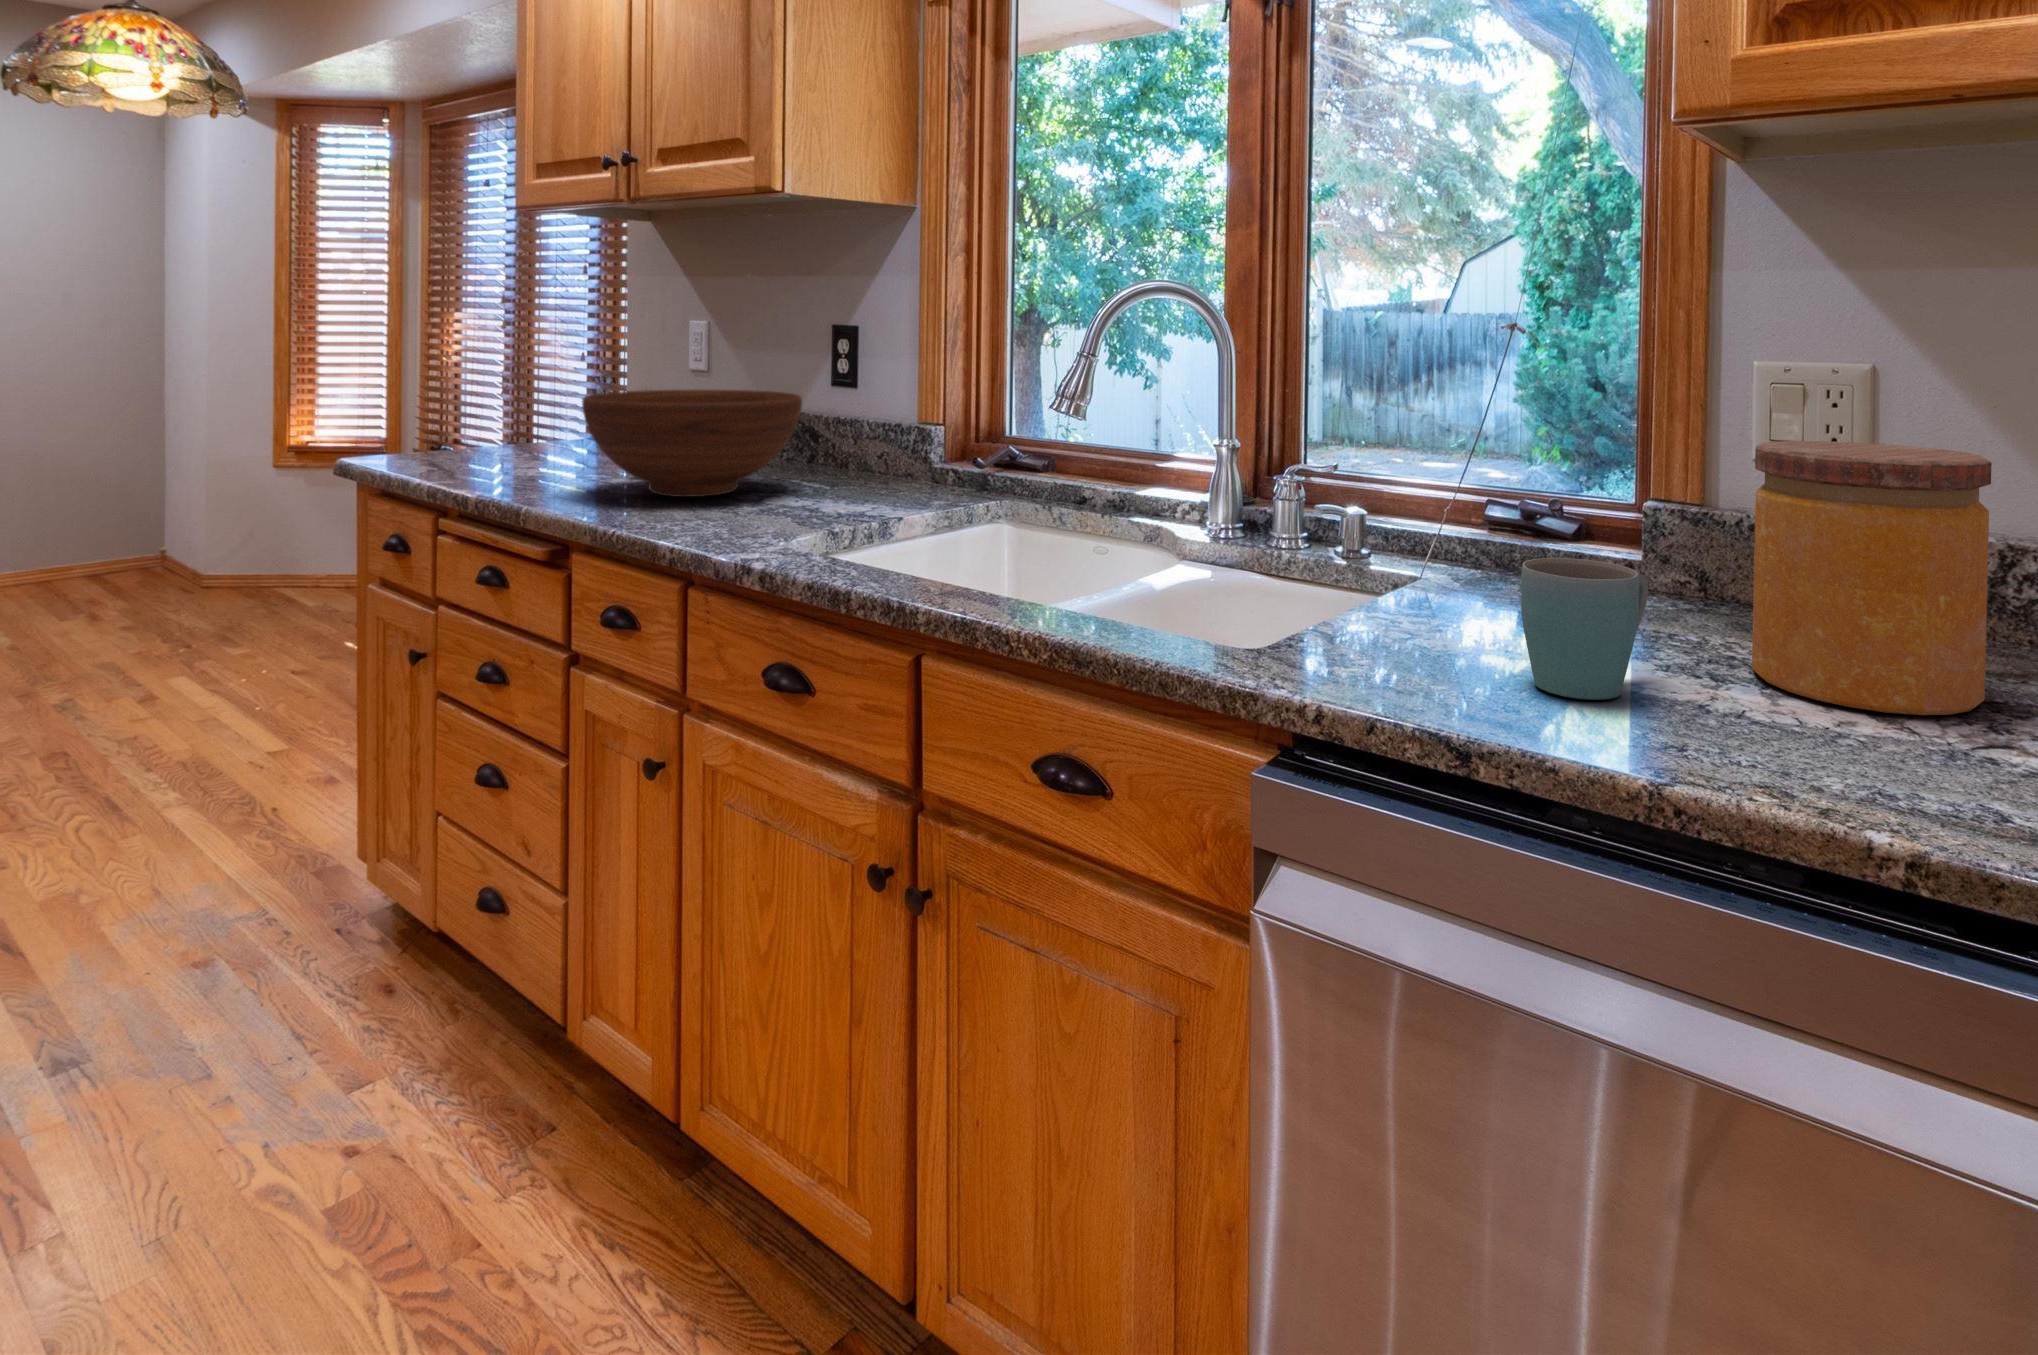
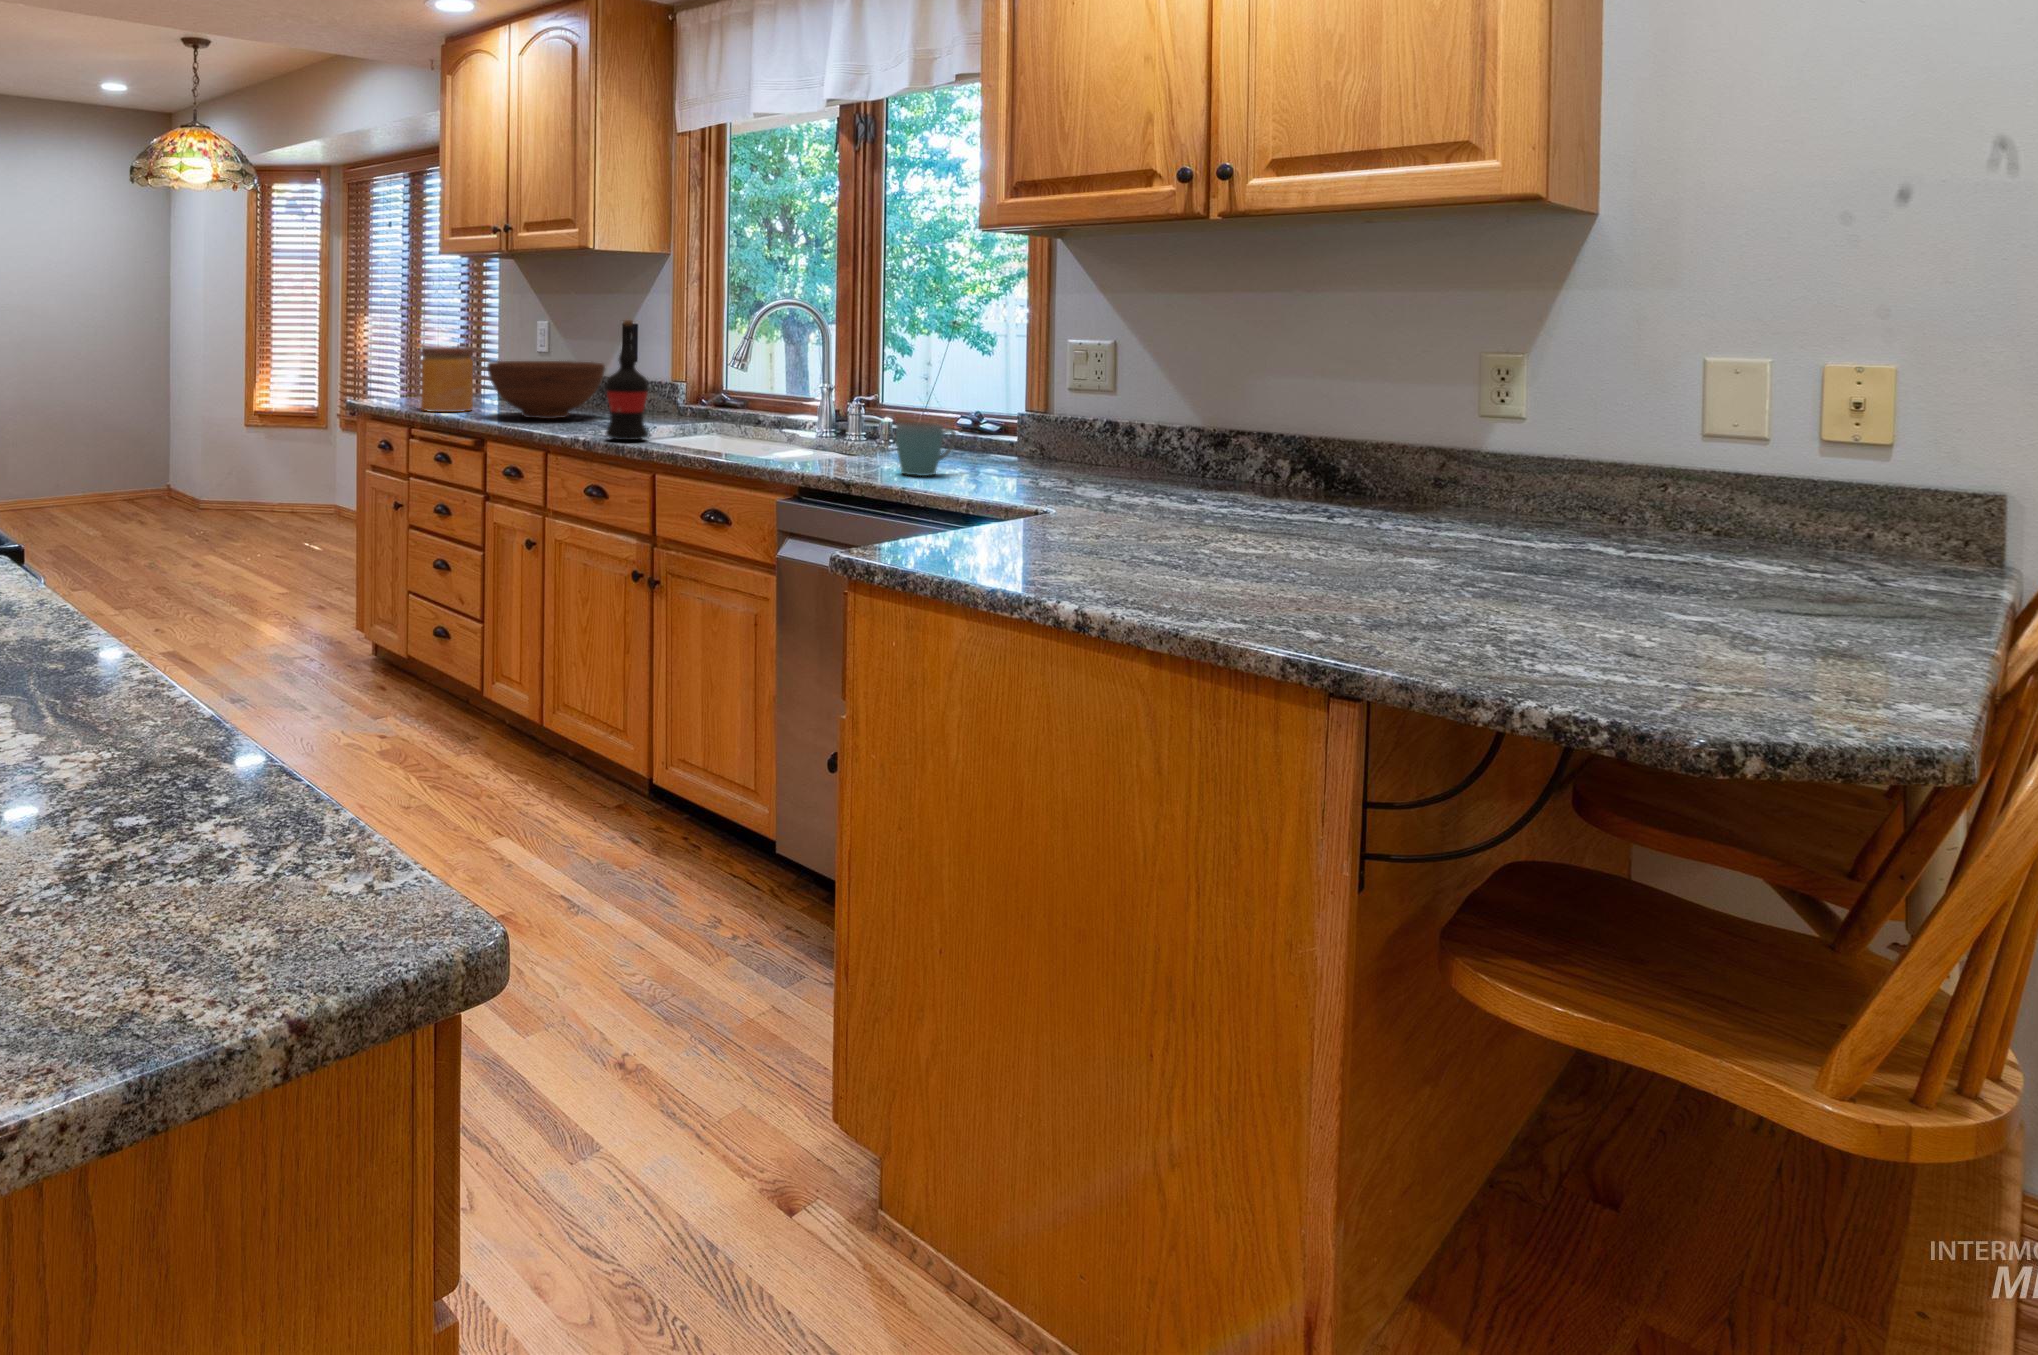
wine bottle: none [805,318,894,566] -> present [606,320,648,440]
jar: present [1752,441,1992,715] -> present [420,347,474,412]

